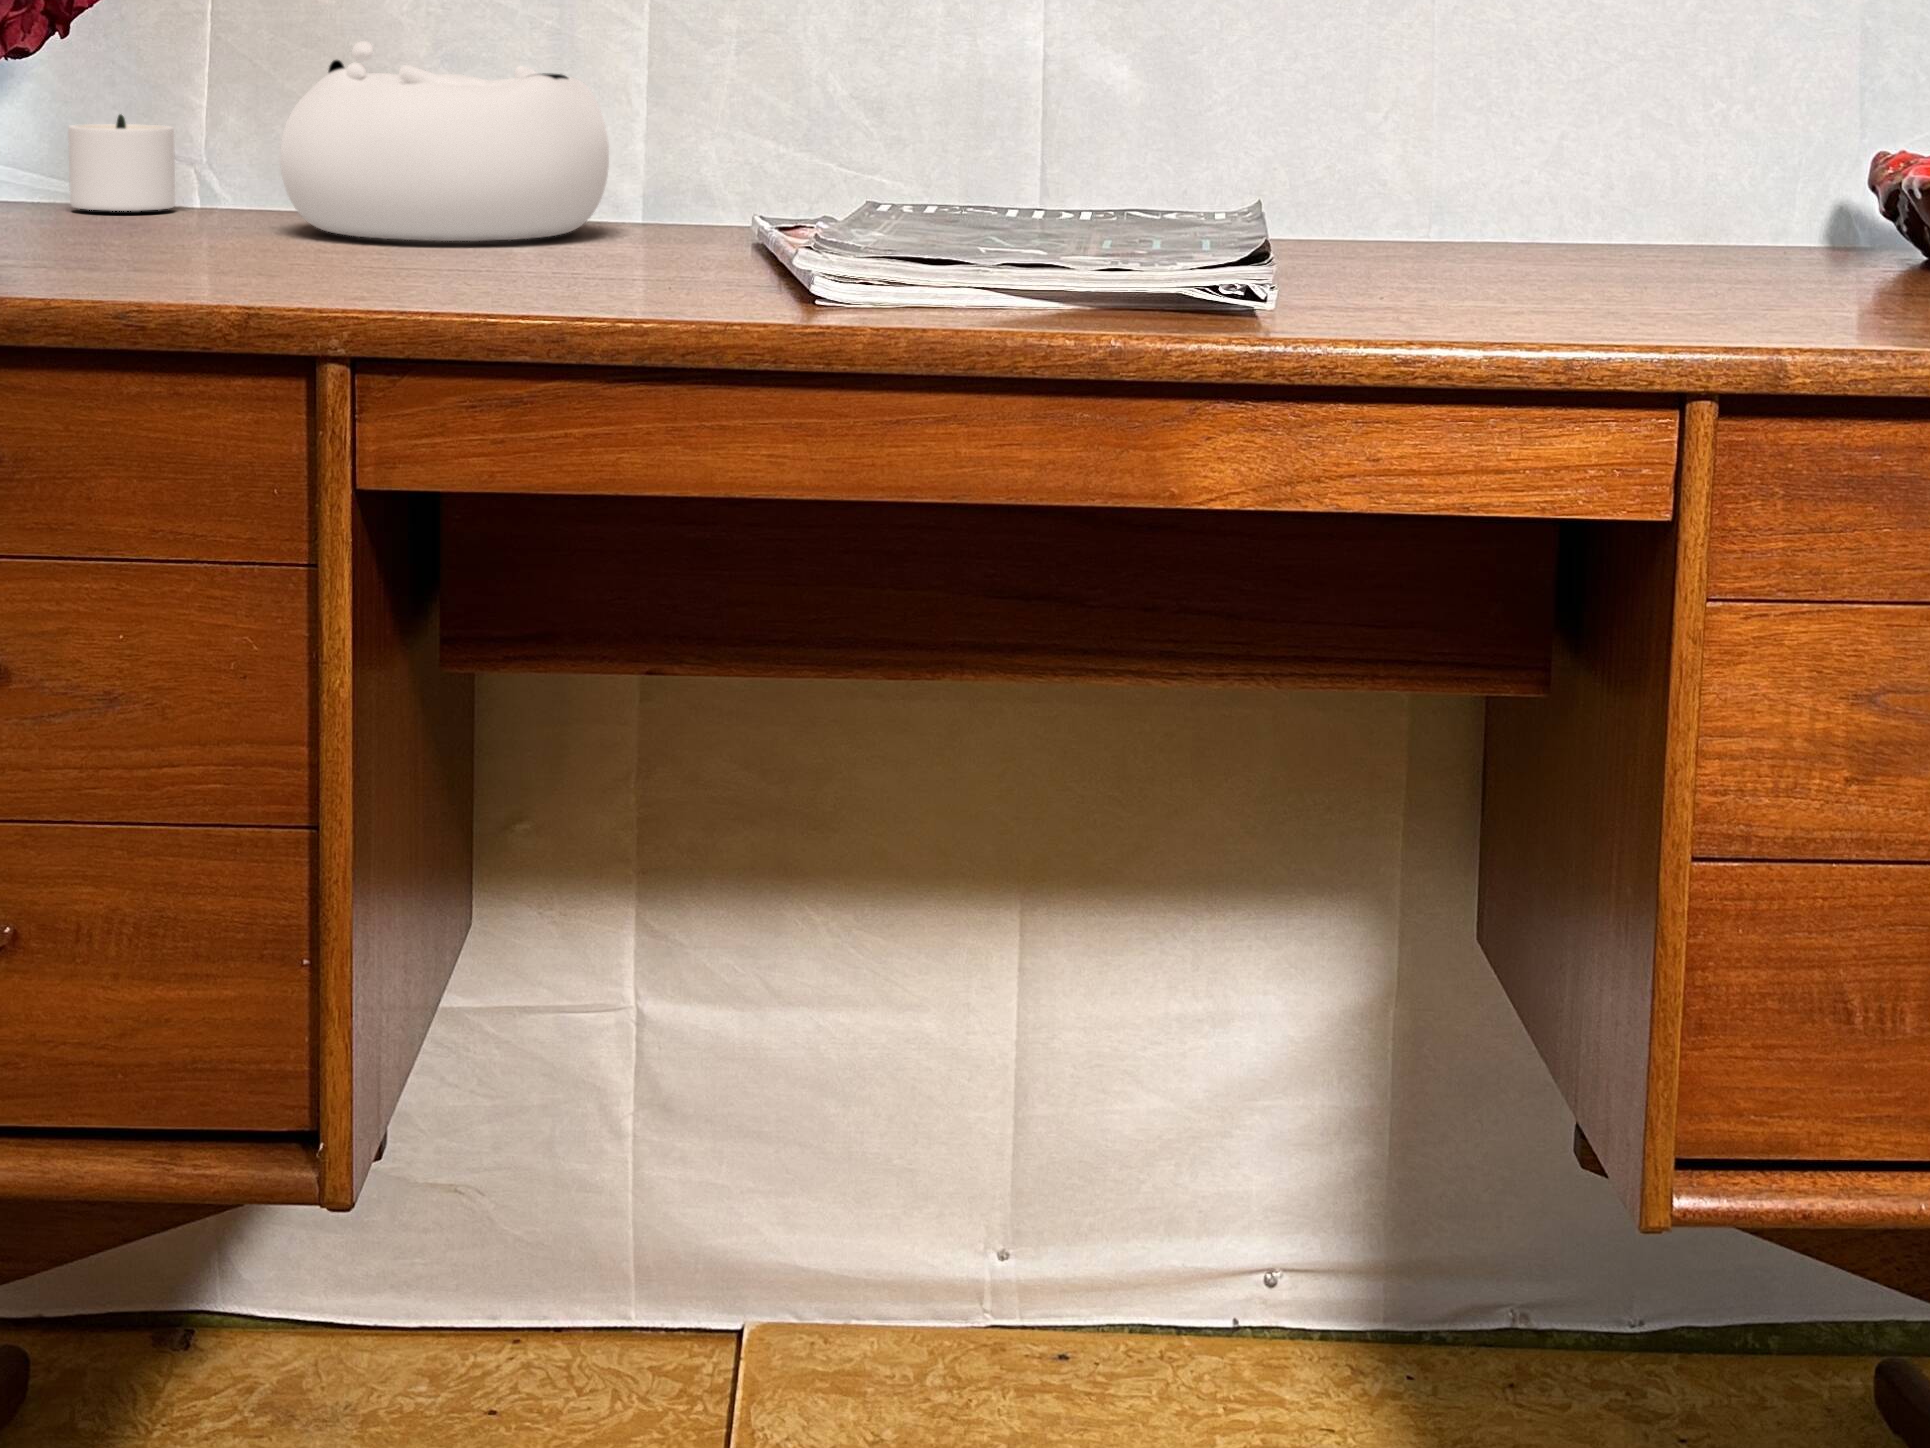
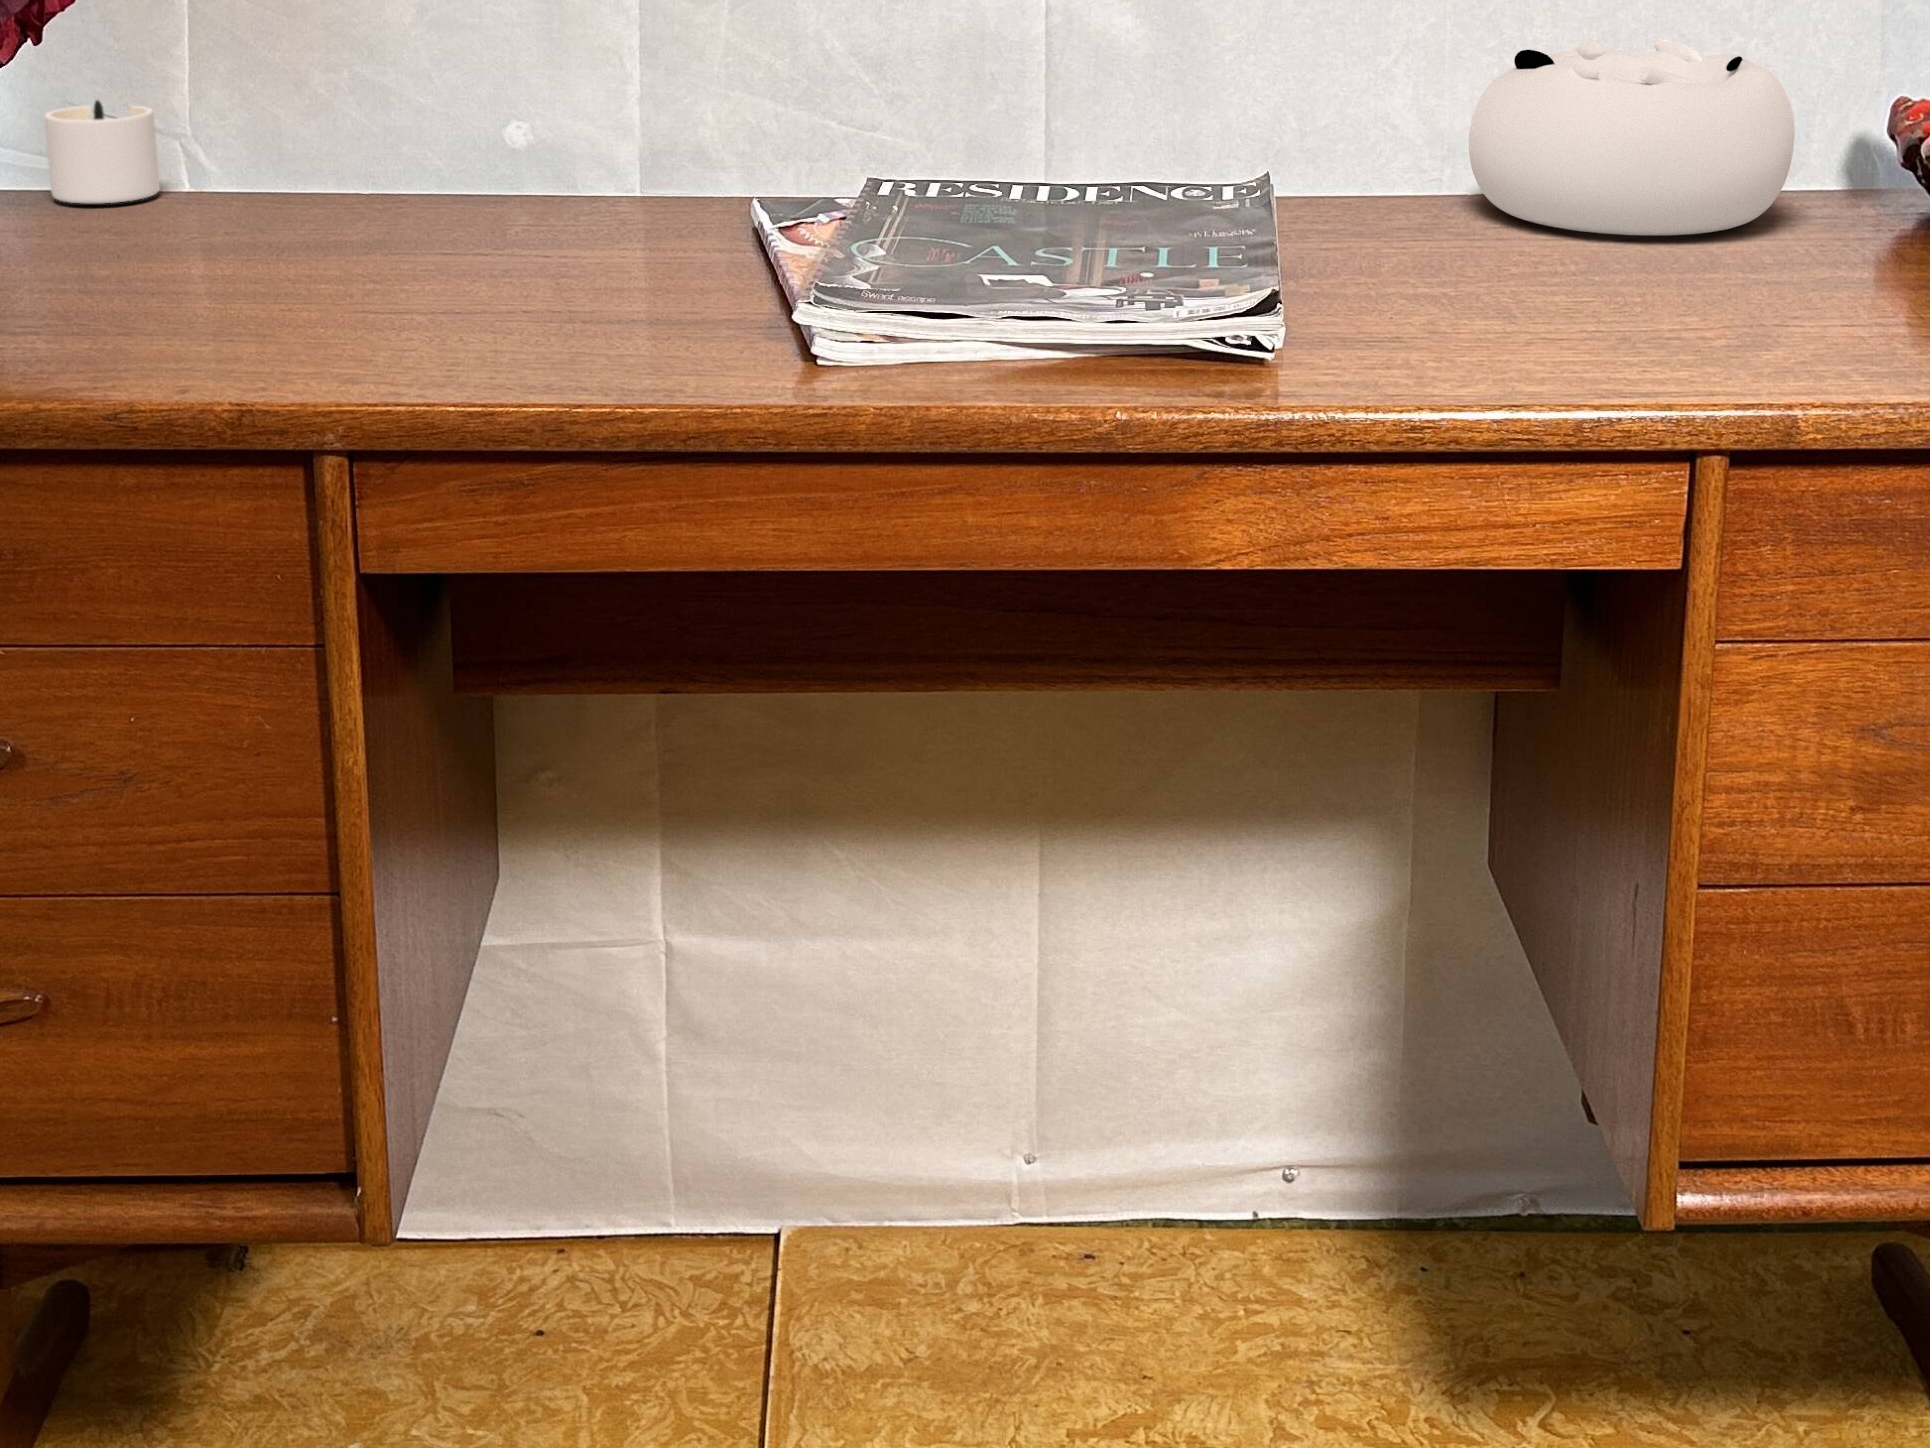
decorative bowl: present [280,41,609,241] -> present [1469,39,1795,235]

